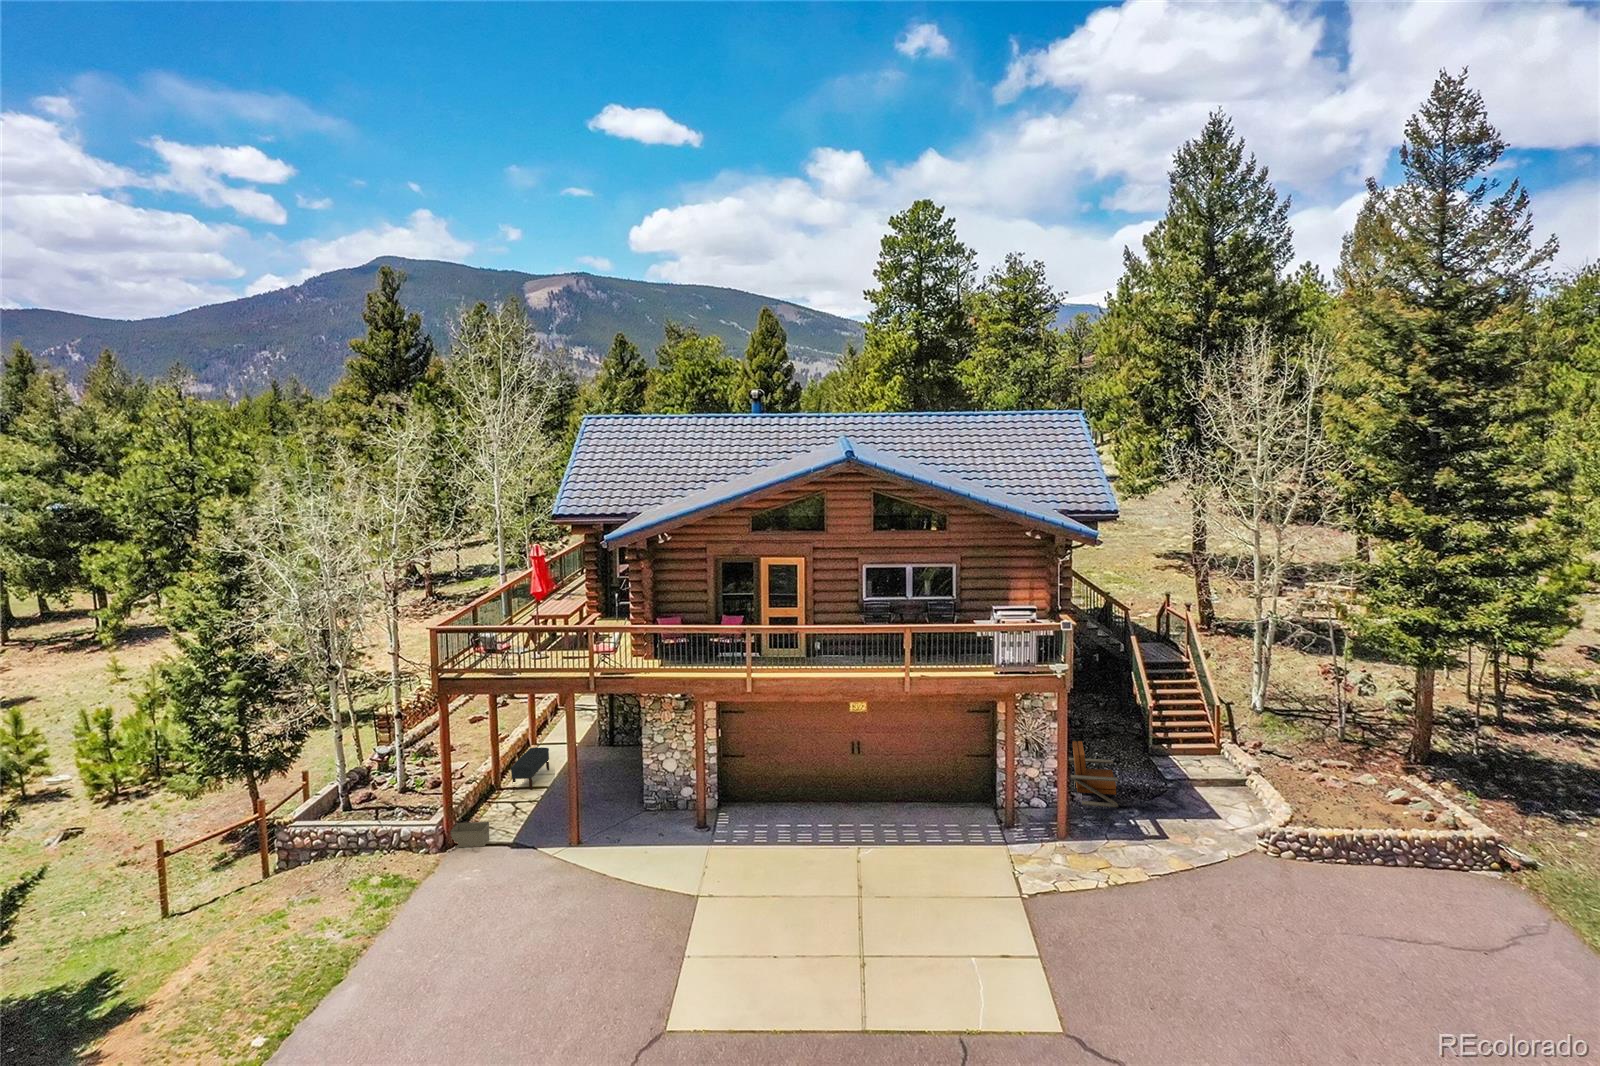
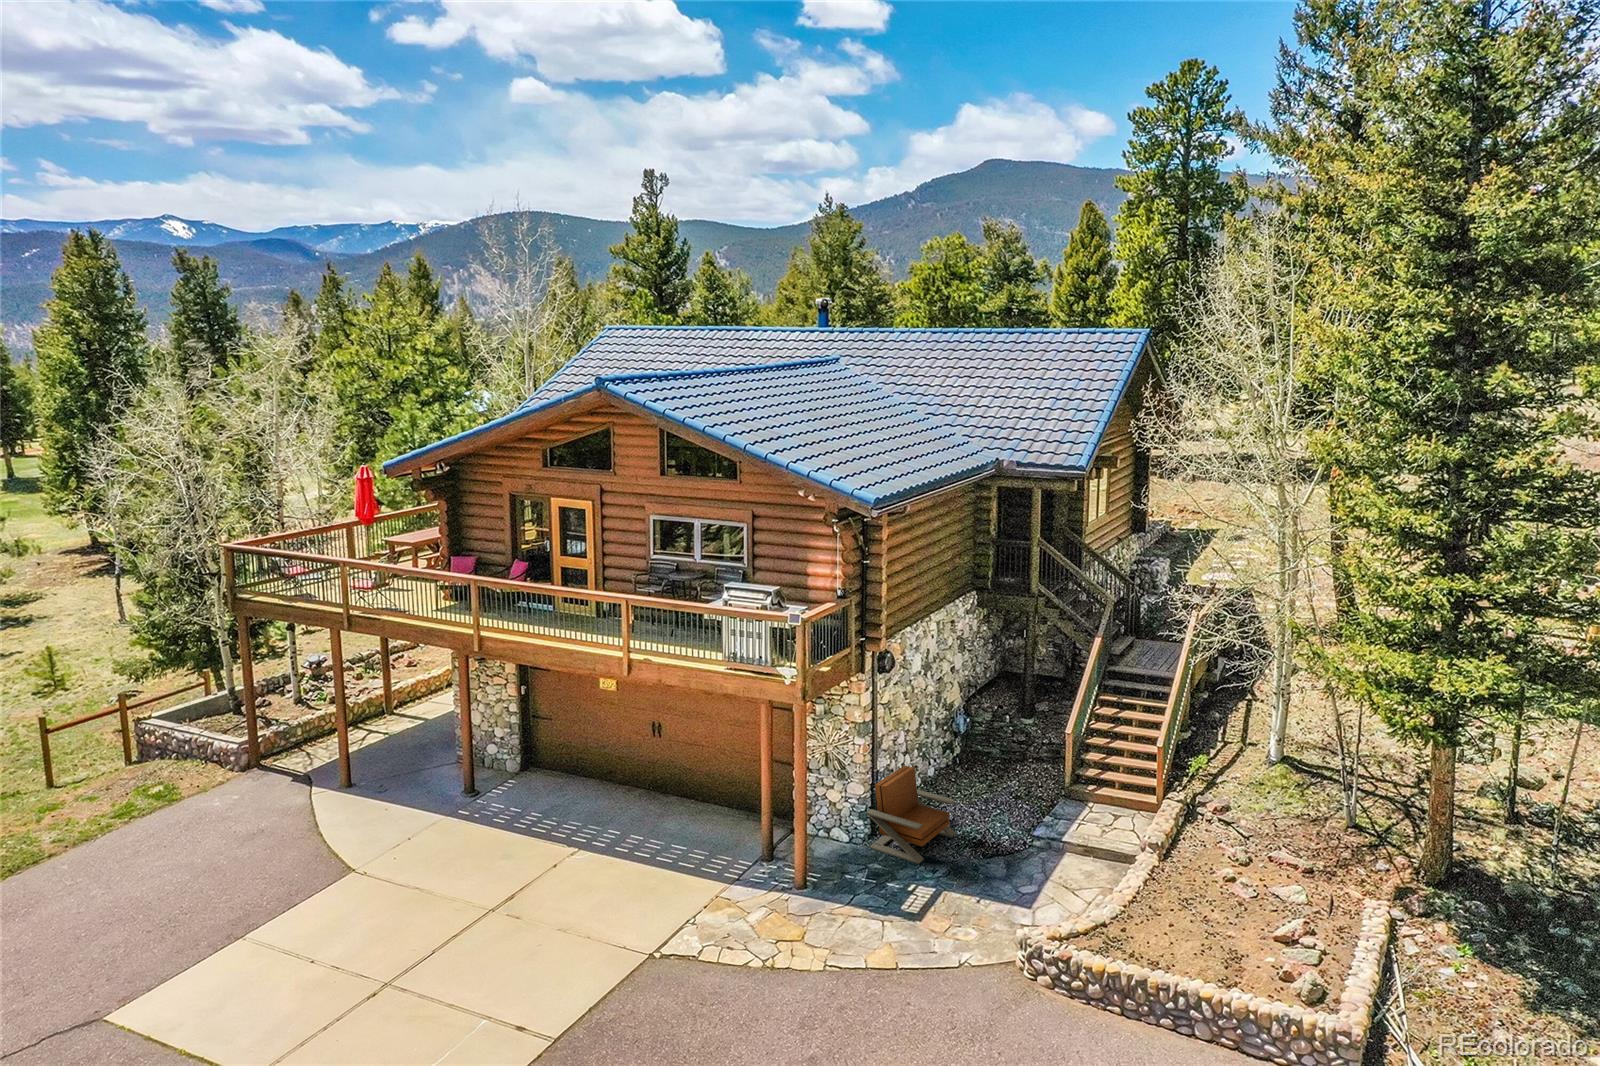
bench: present [510,747,549,790] -> none [368,682,429,725]
storage bin: present [450,822,489,847] -> none [247,747,287,775]

